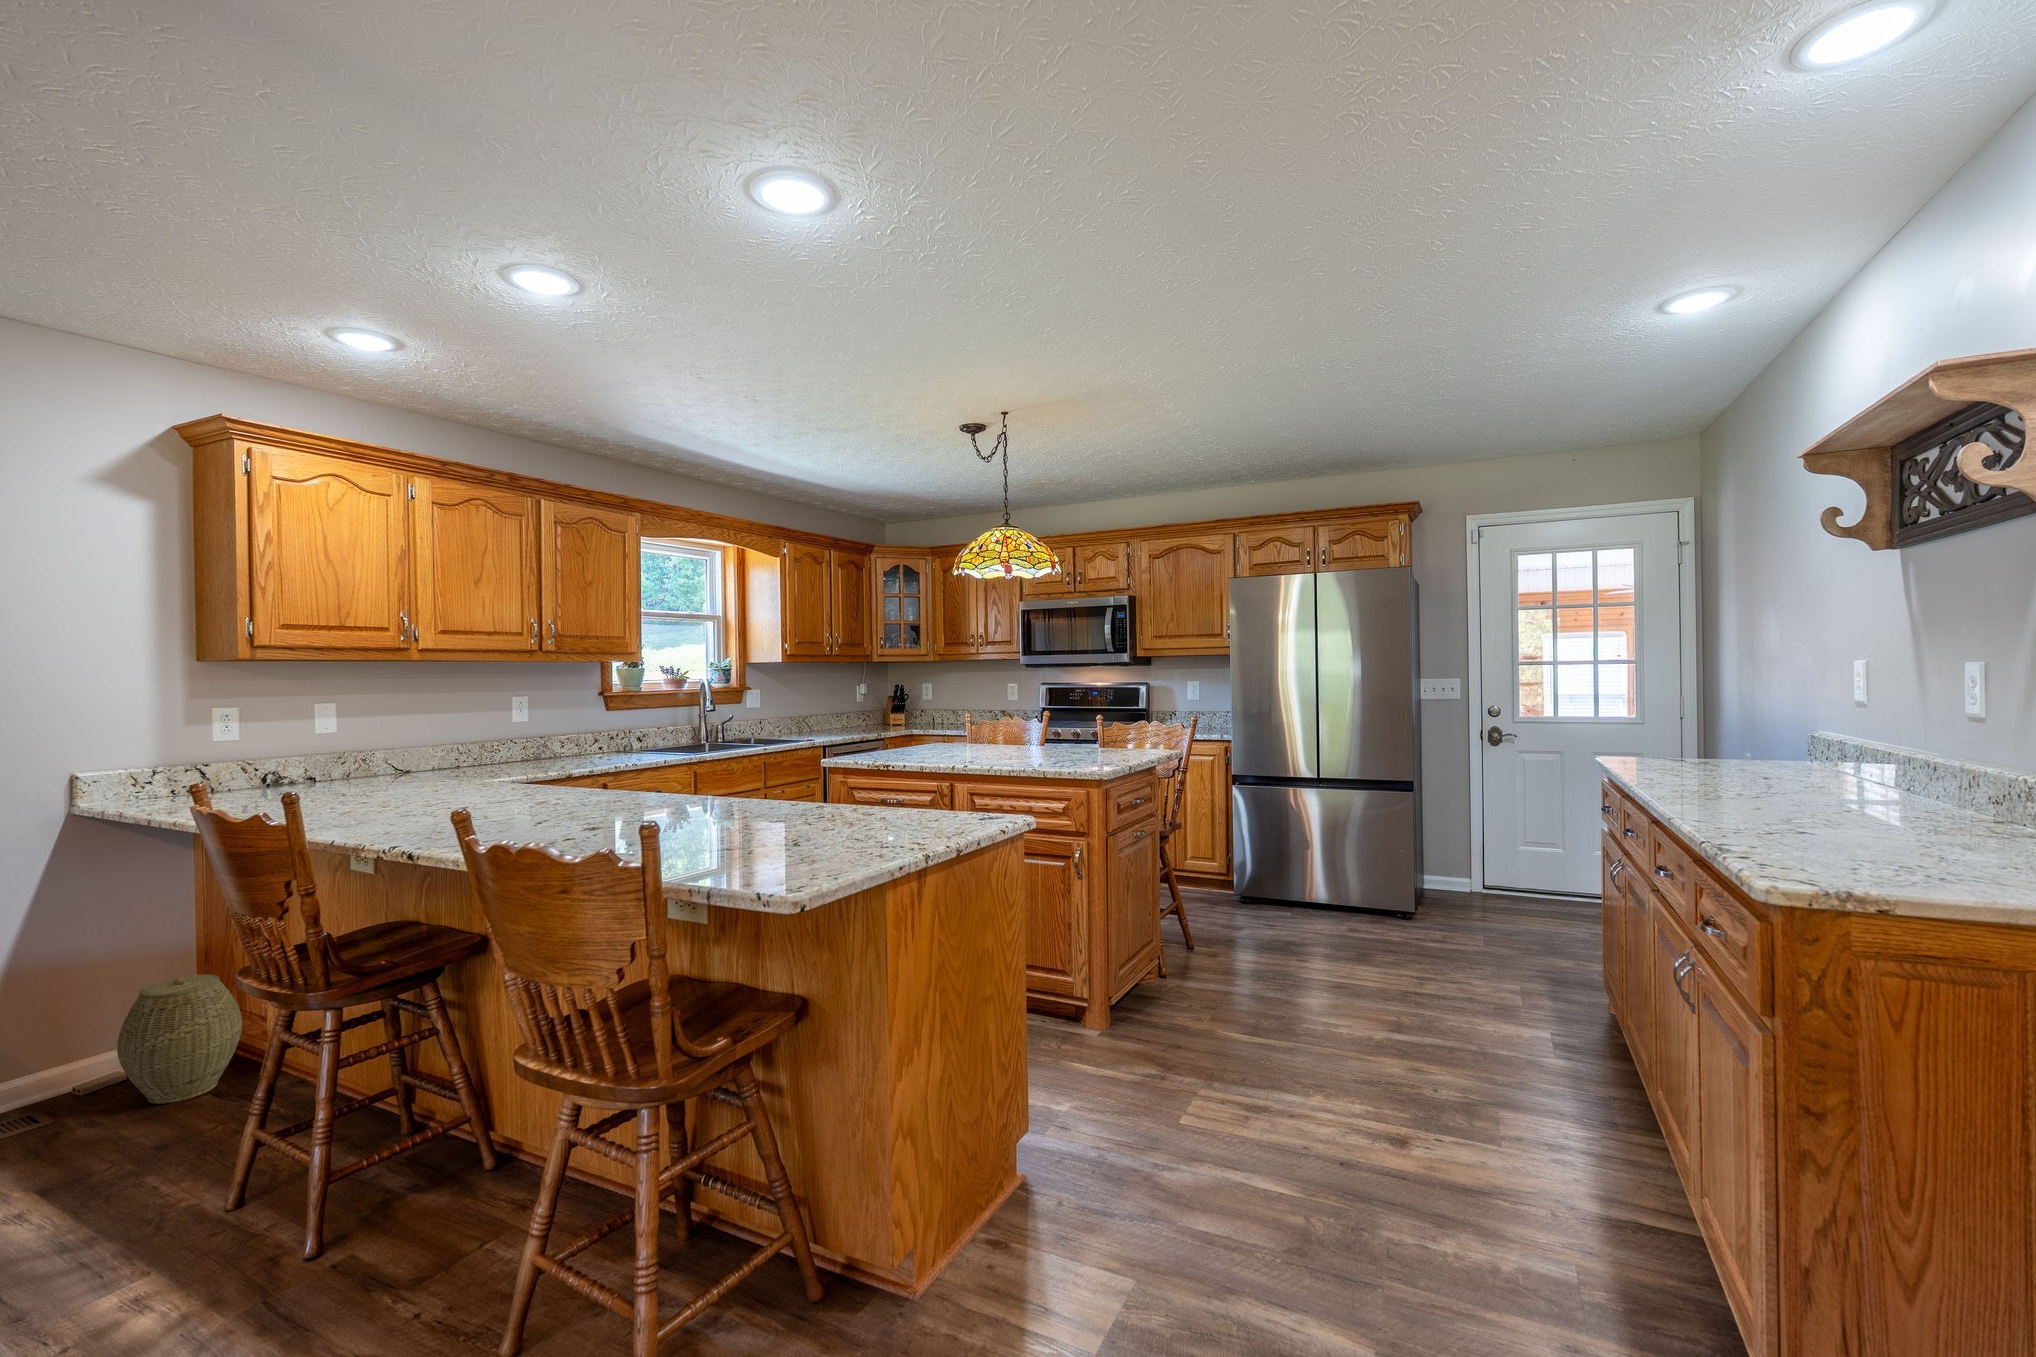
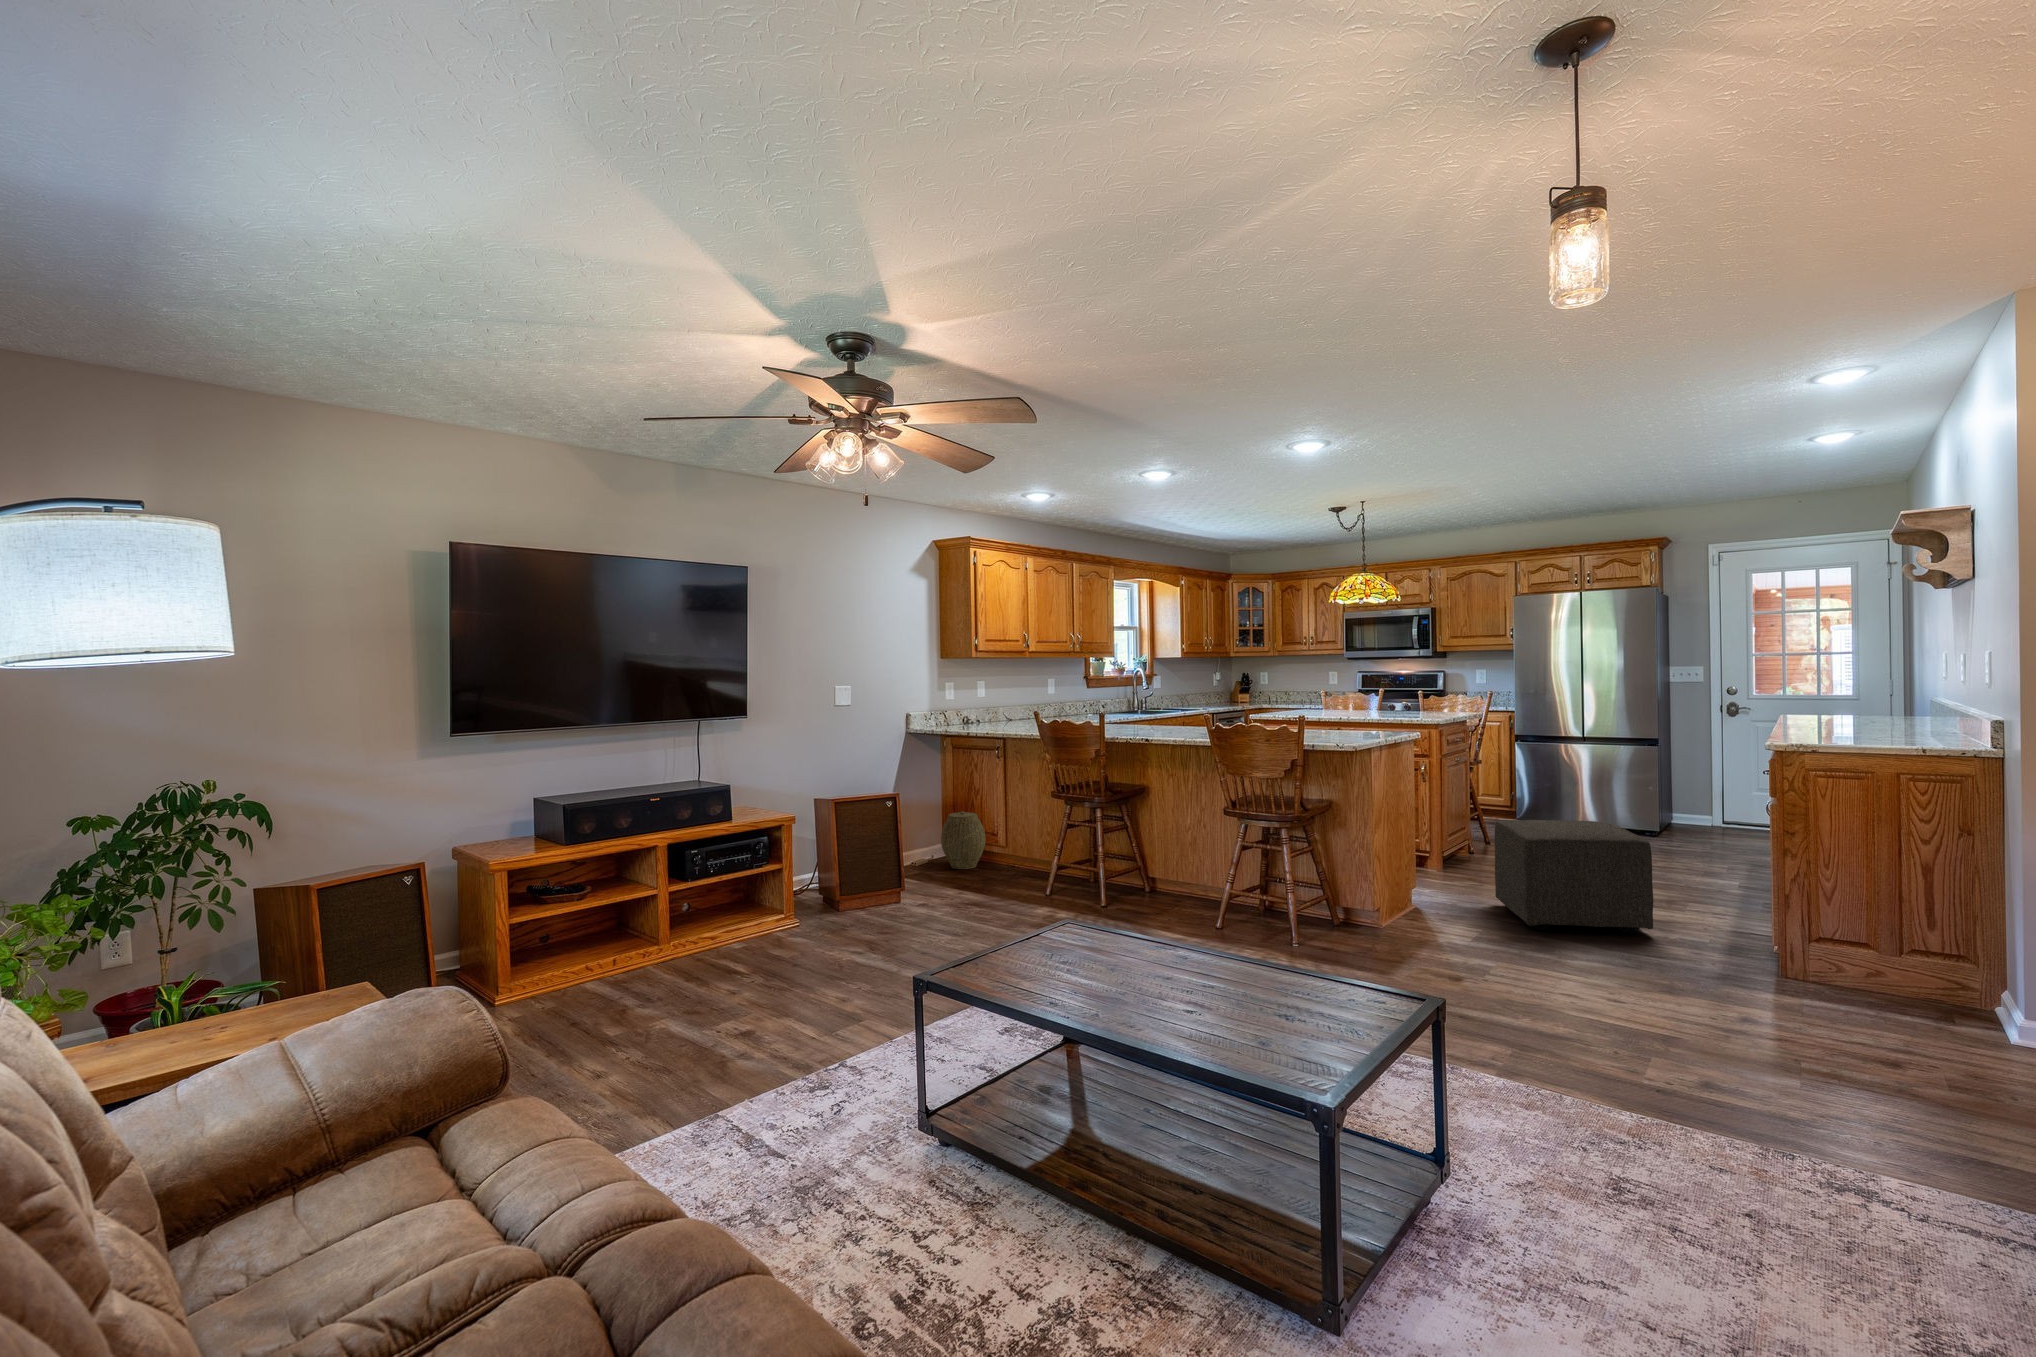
ottoman: none [1175,988,1479,1279] -> present [1495,820,1653,933]

